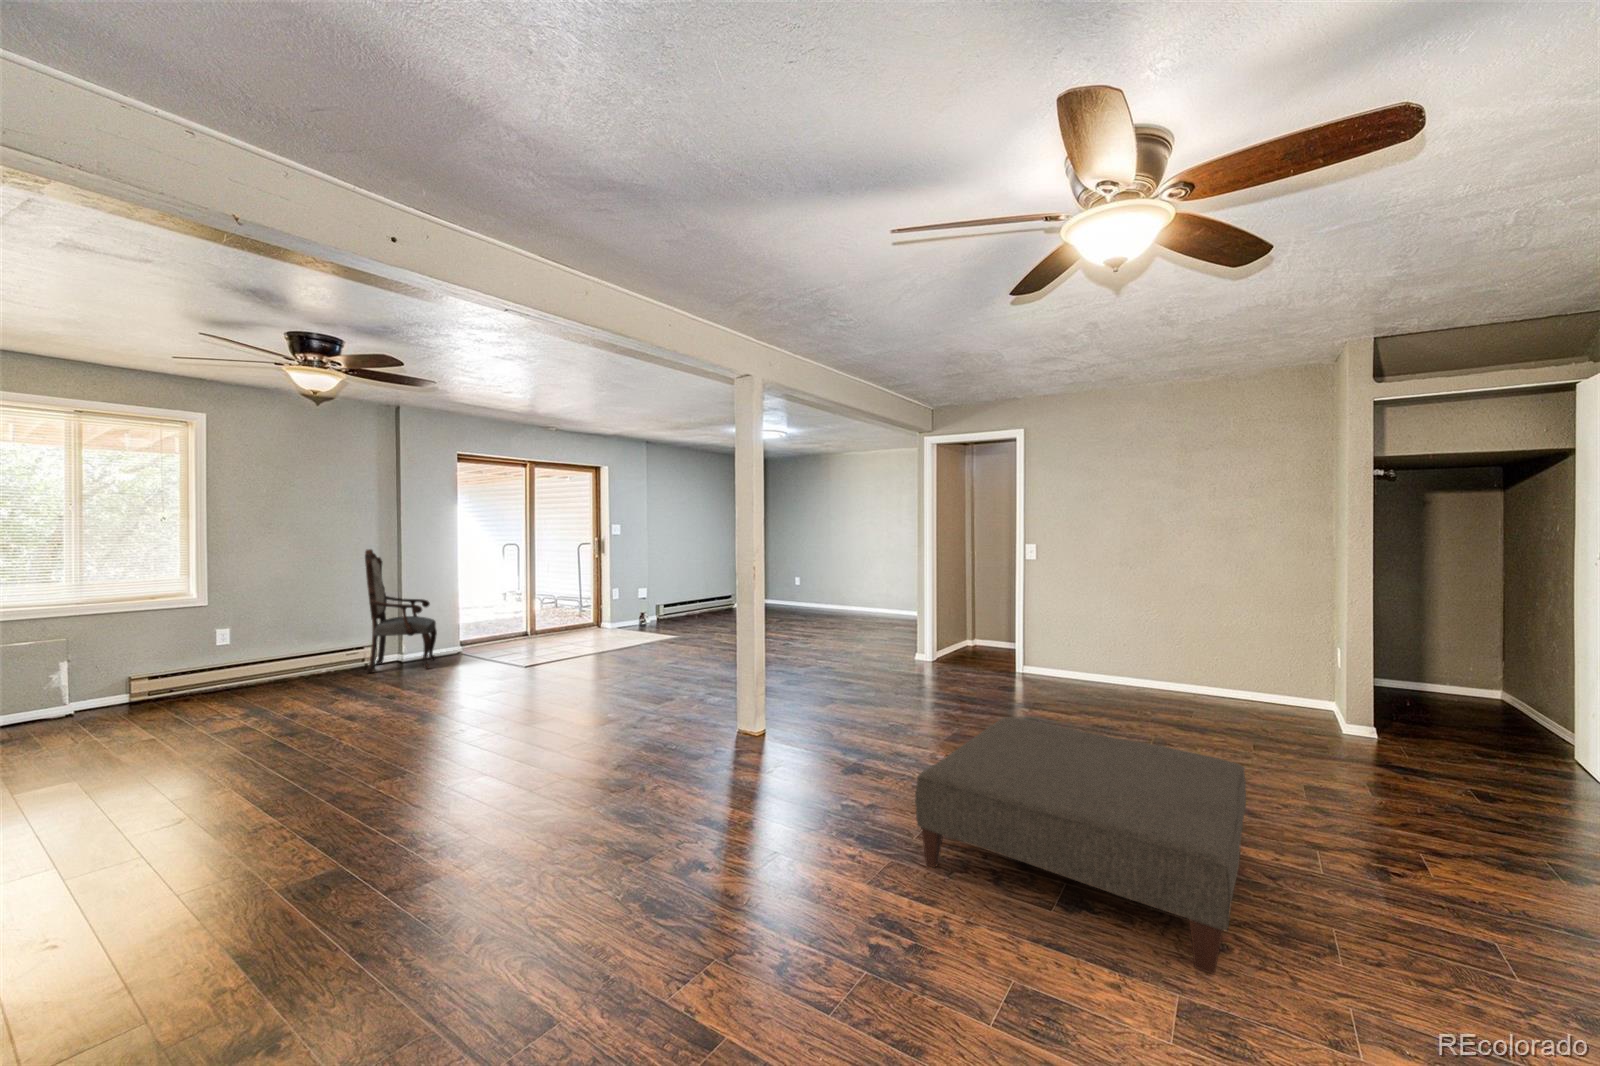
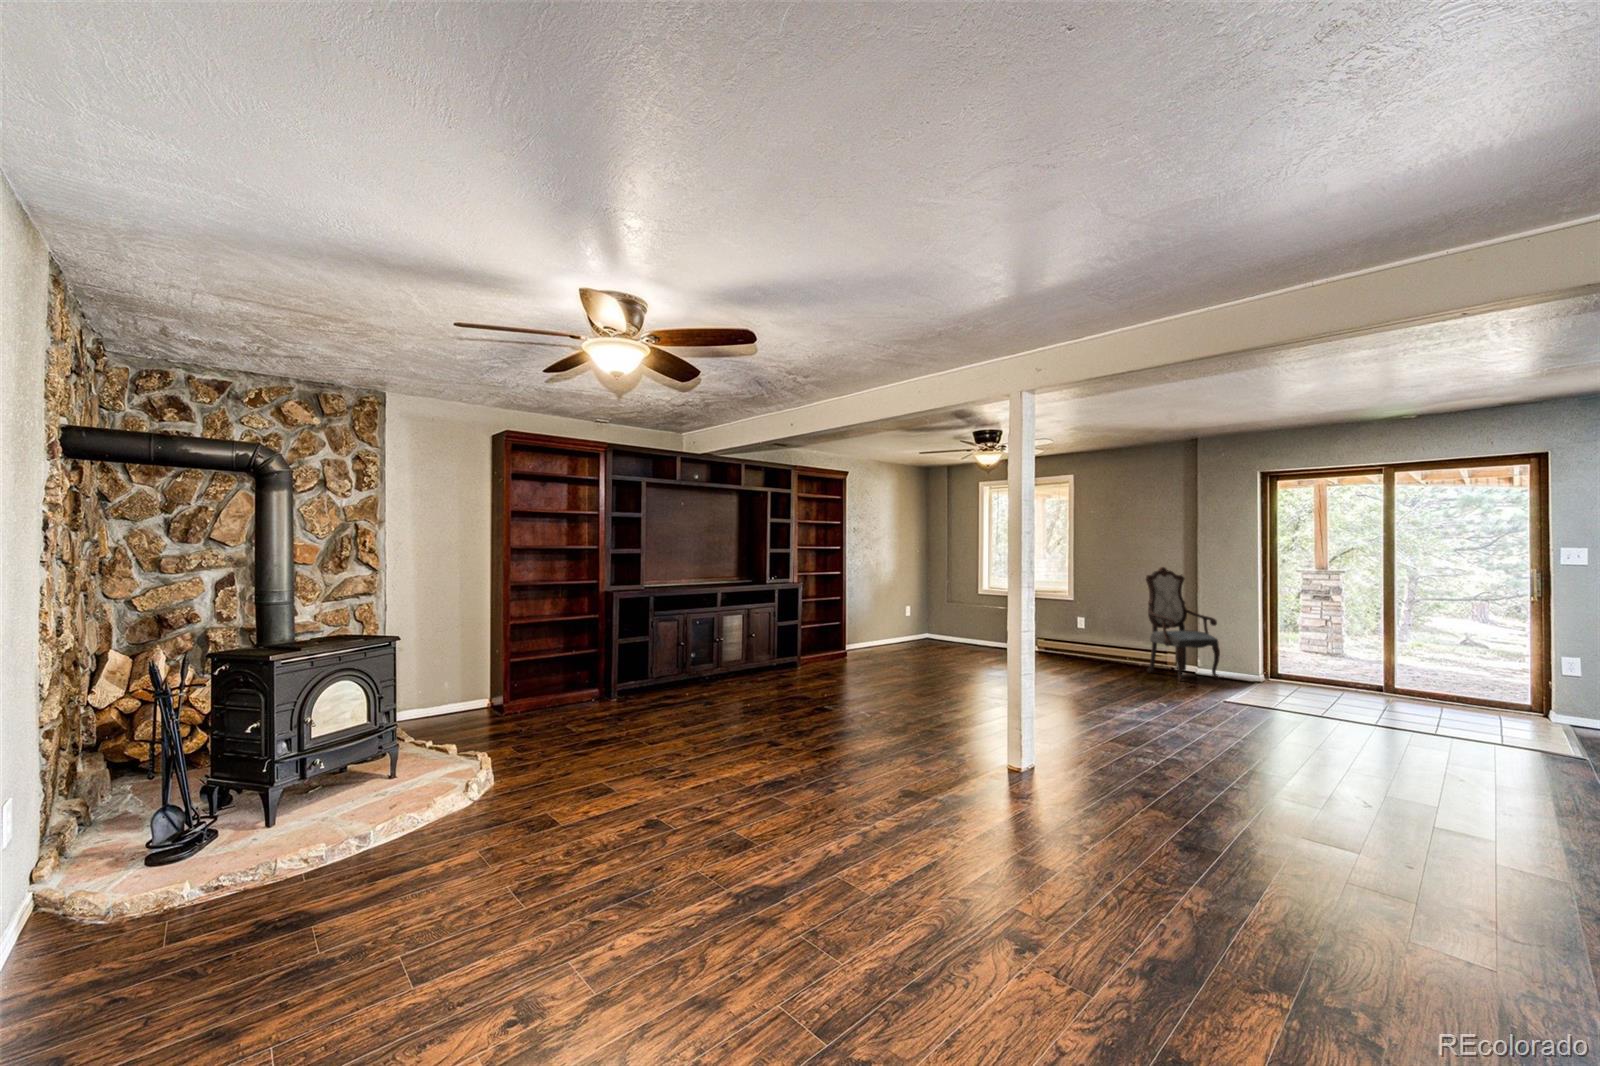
ottoman: present [915,717,1246,974] -> none [550,727,857,932]

